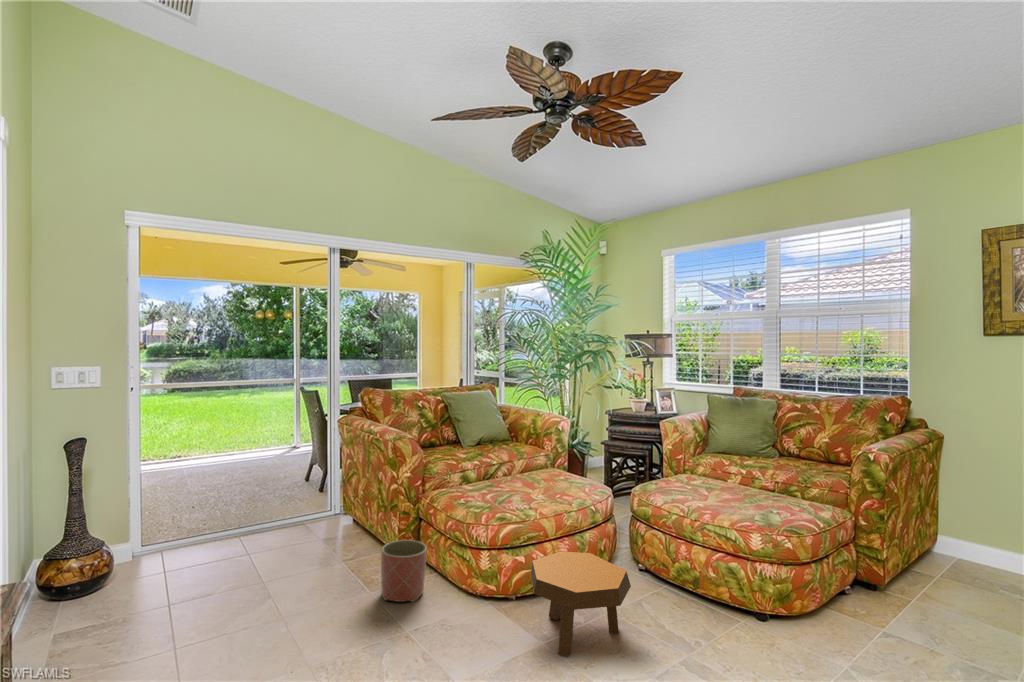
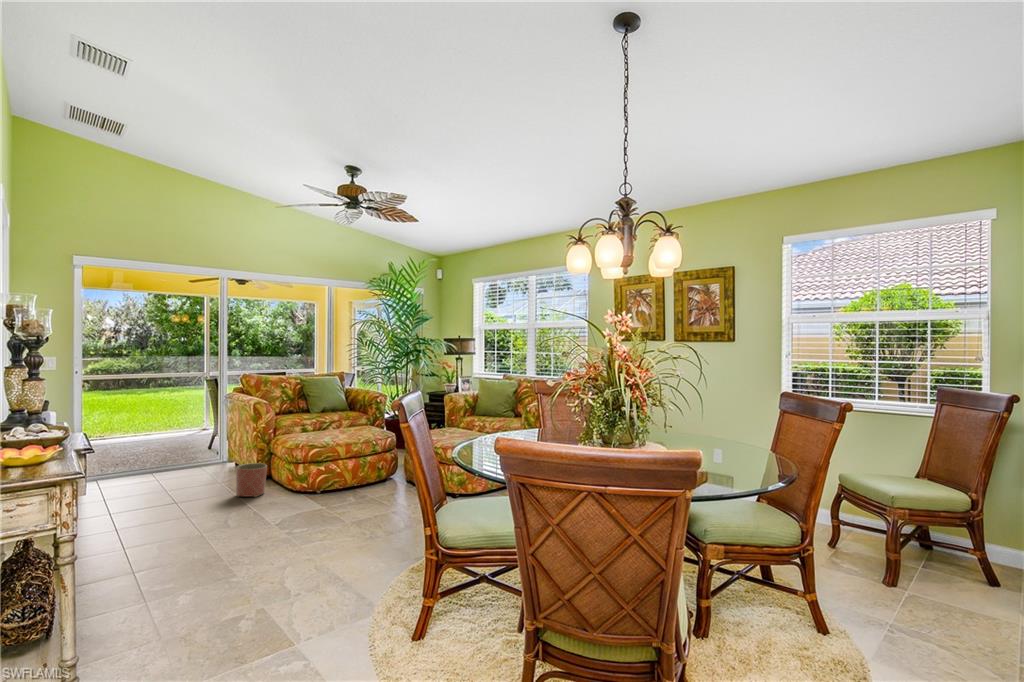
footstool: present [531,551,631,657] -> none [318,464,378,512]

